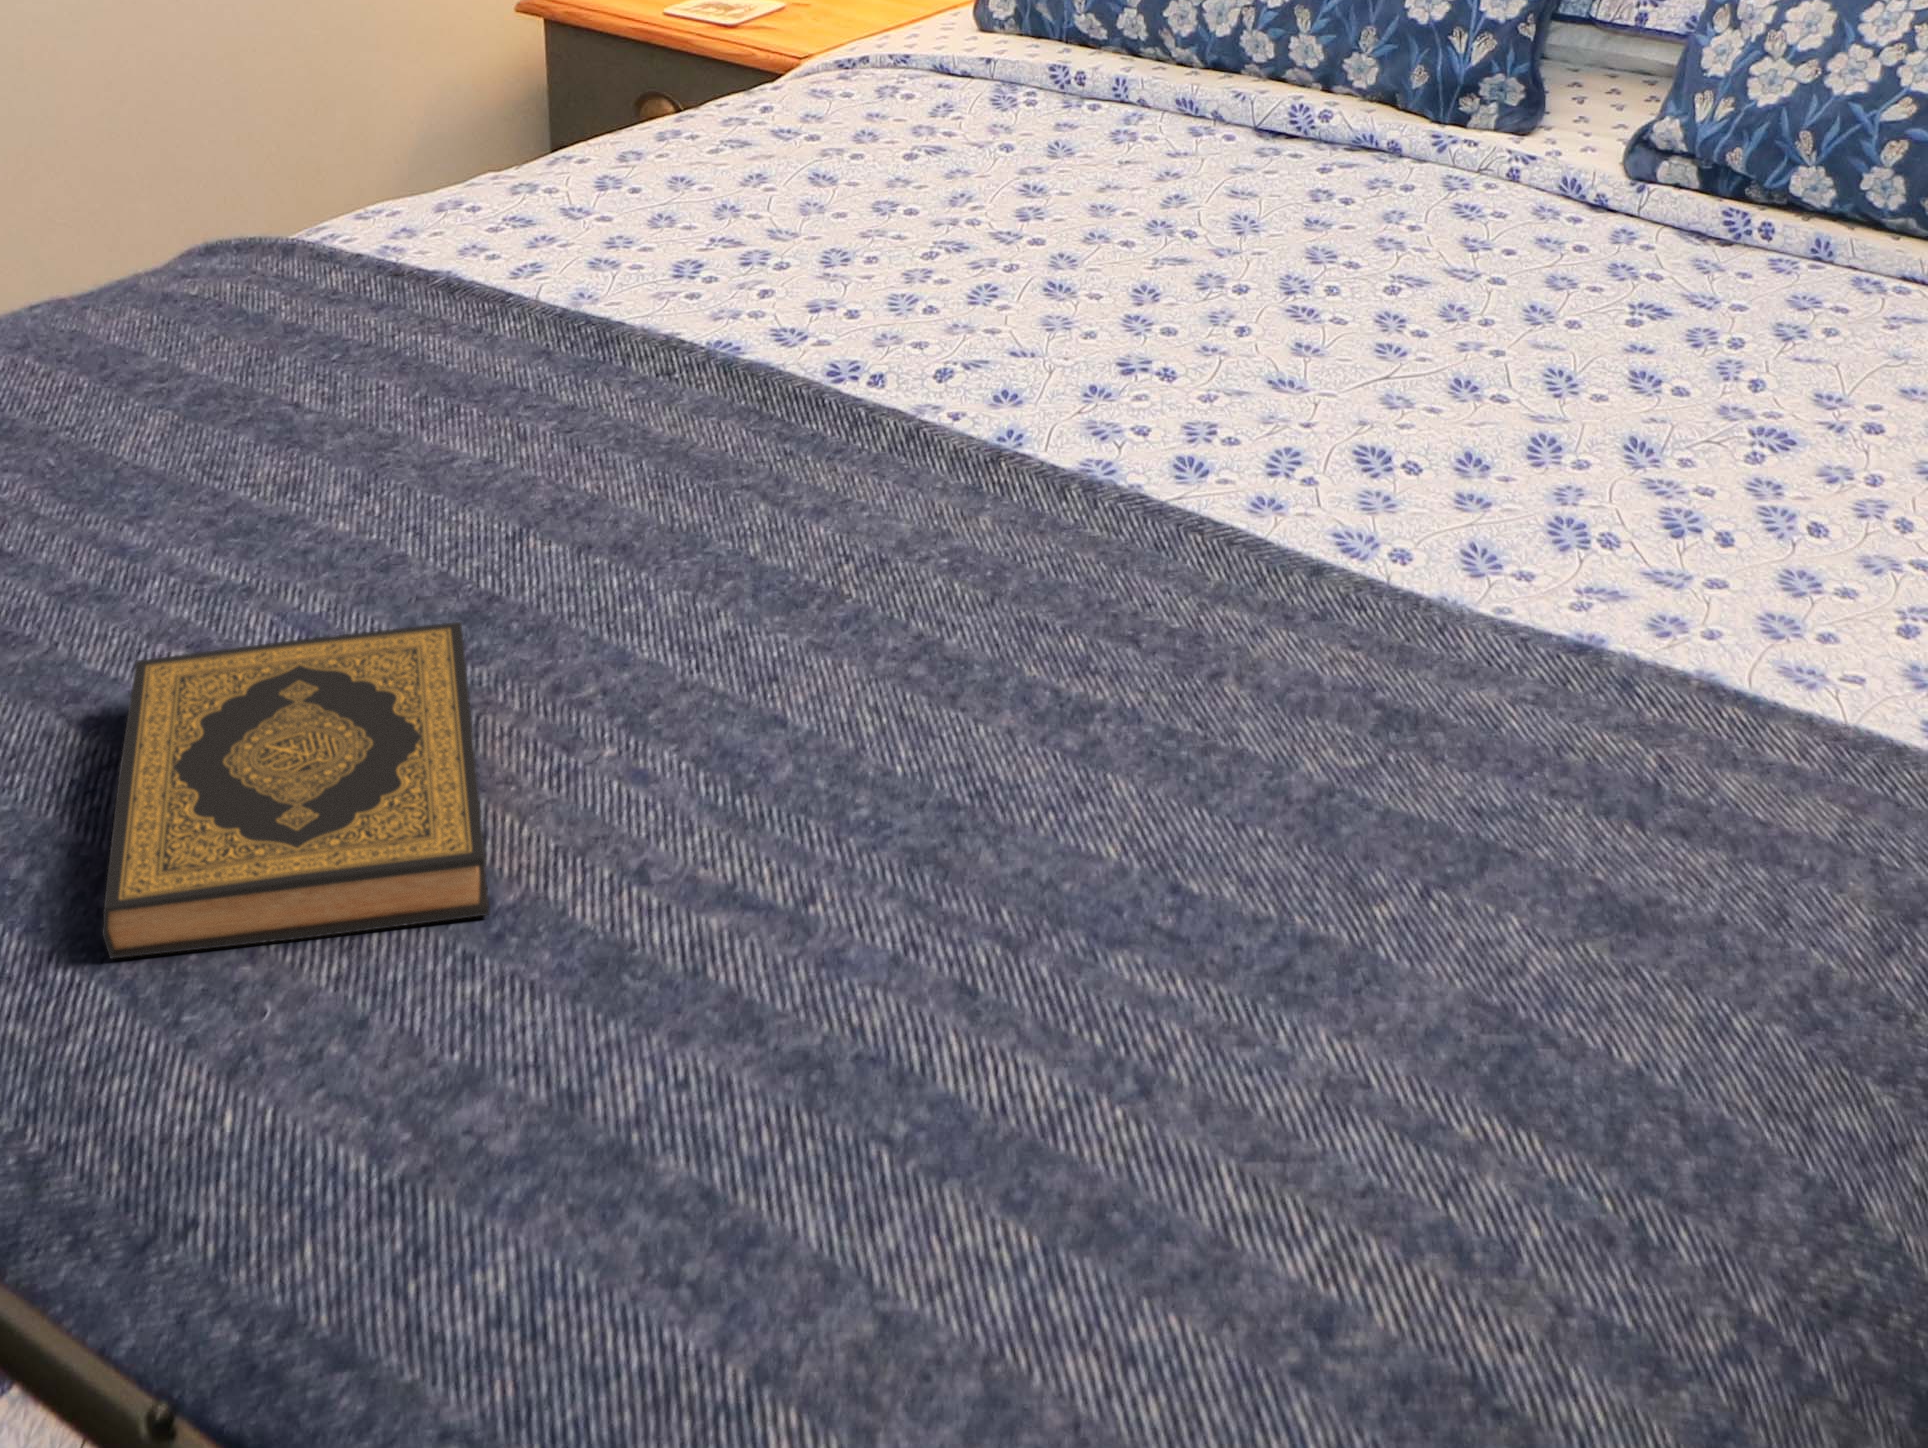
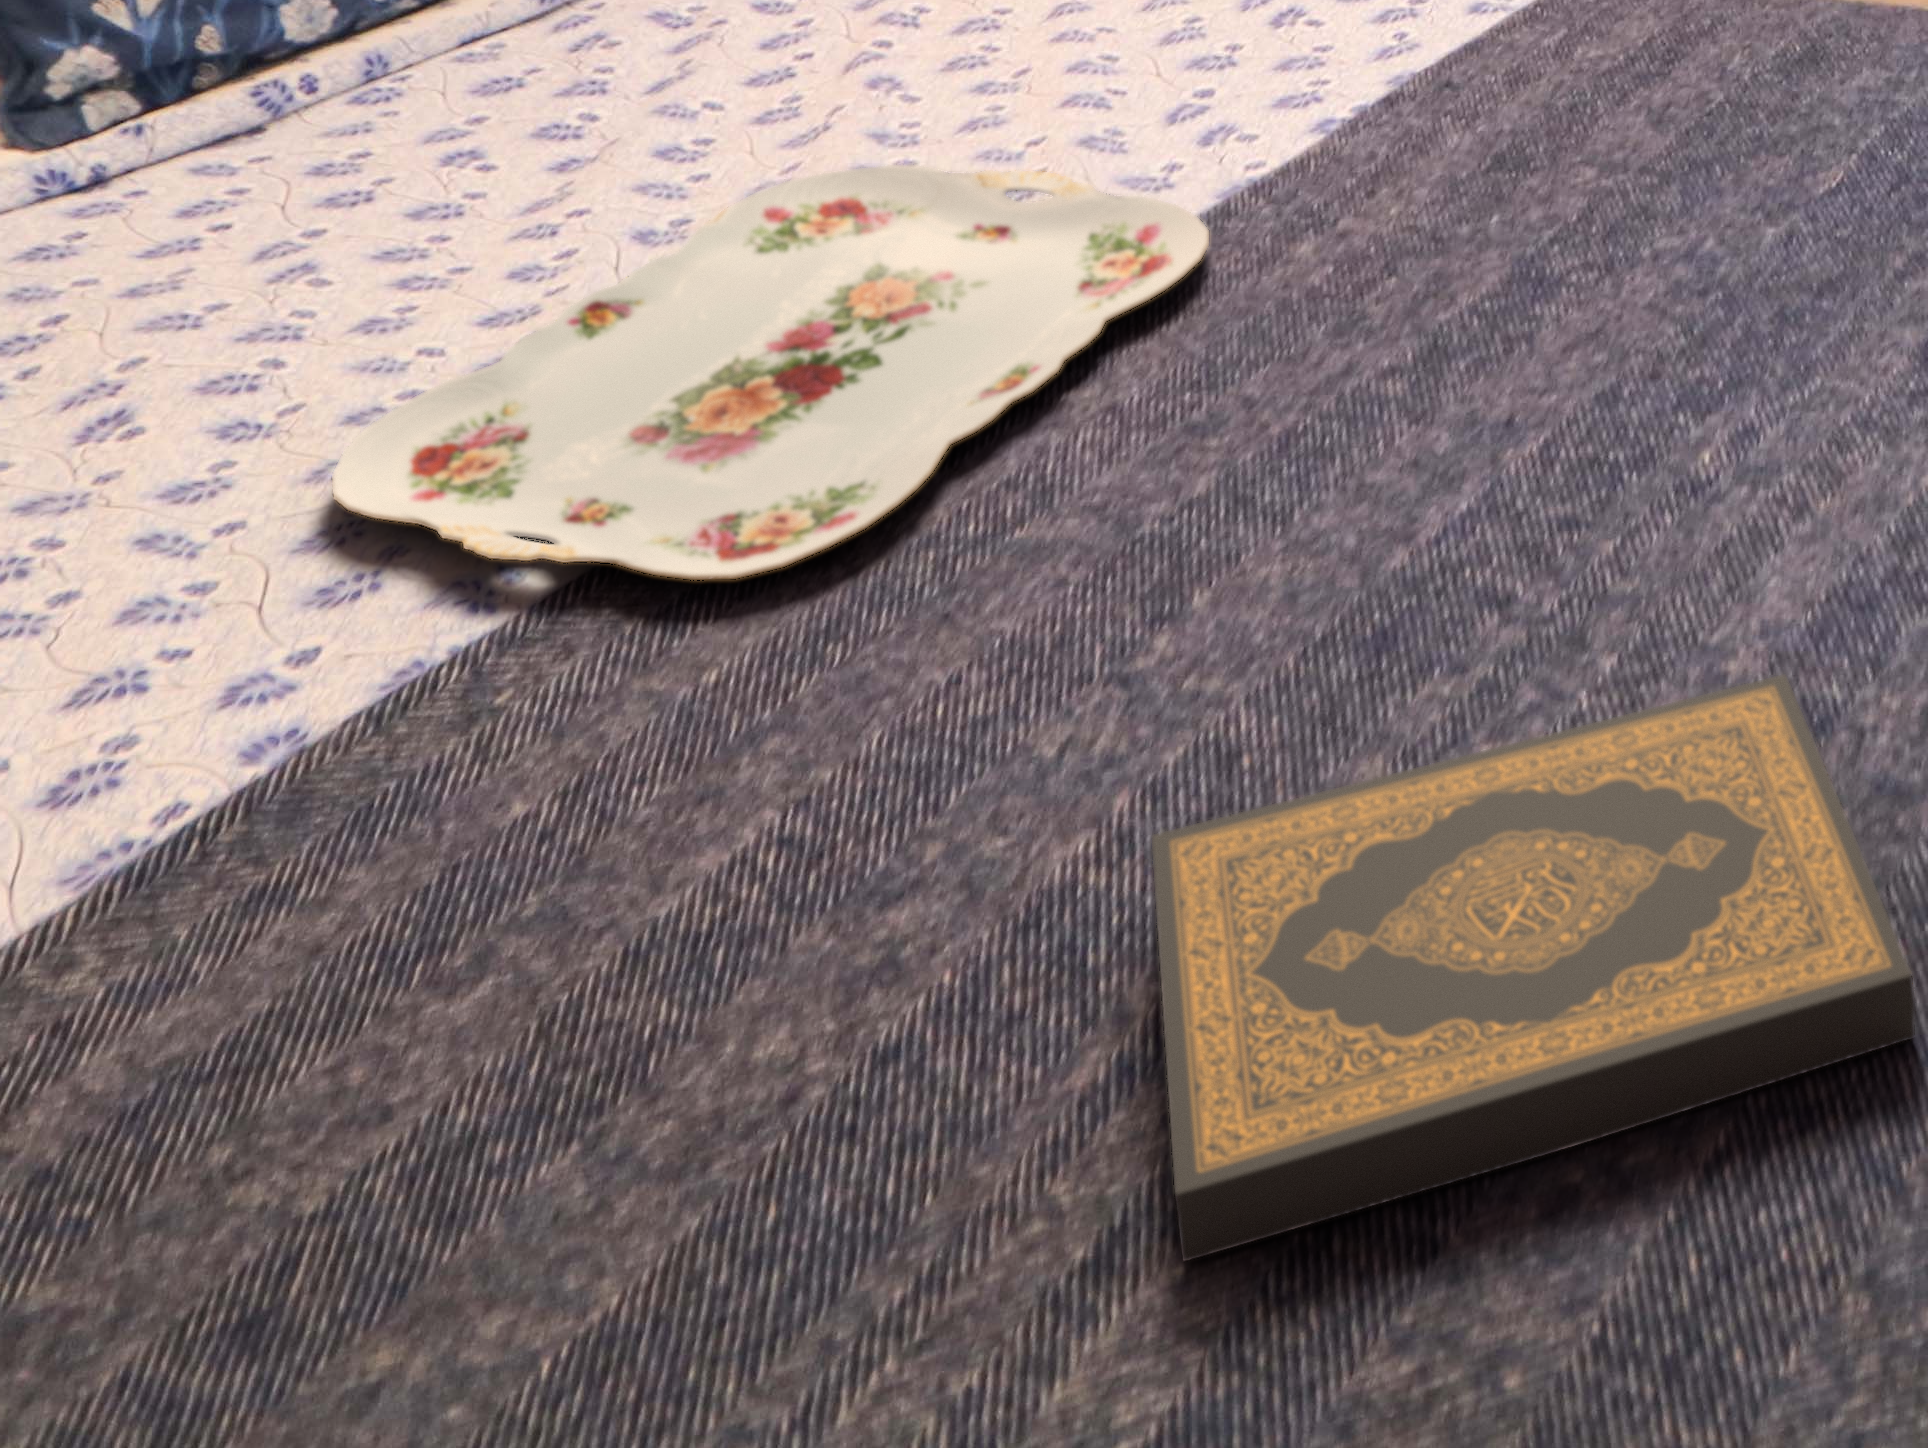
serving tray: none [913,346,1589,603] -> present [332,165,1209,580]

